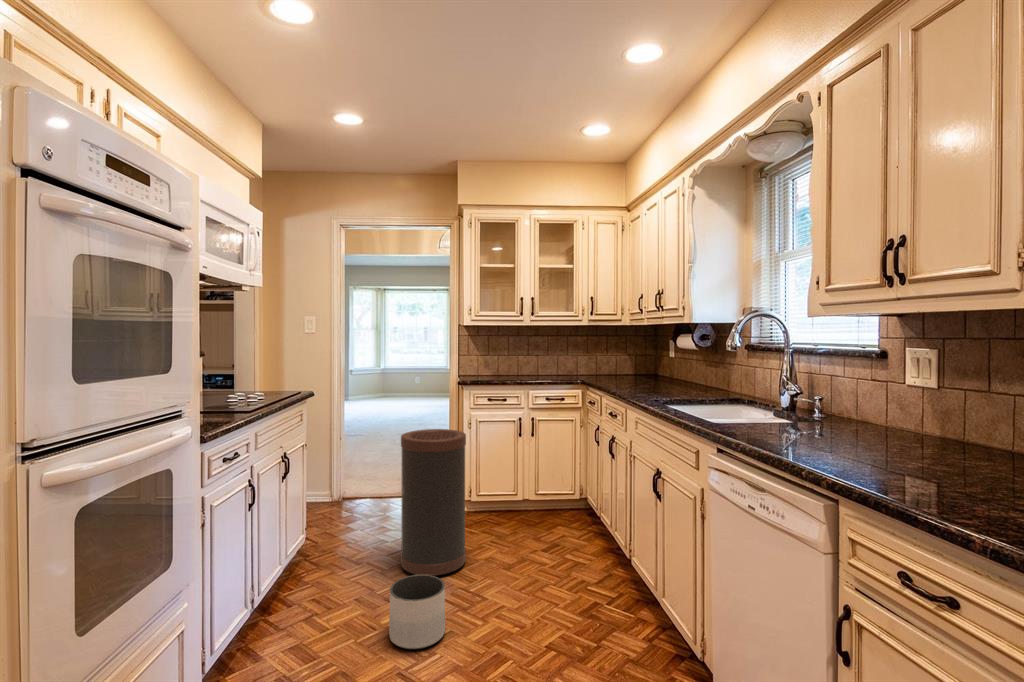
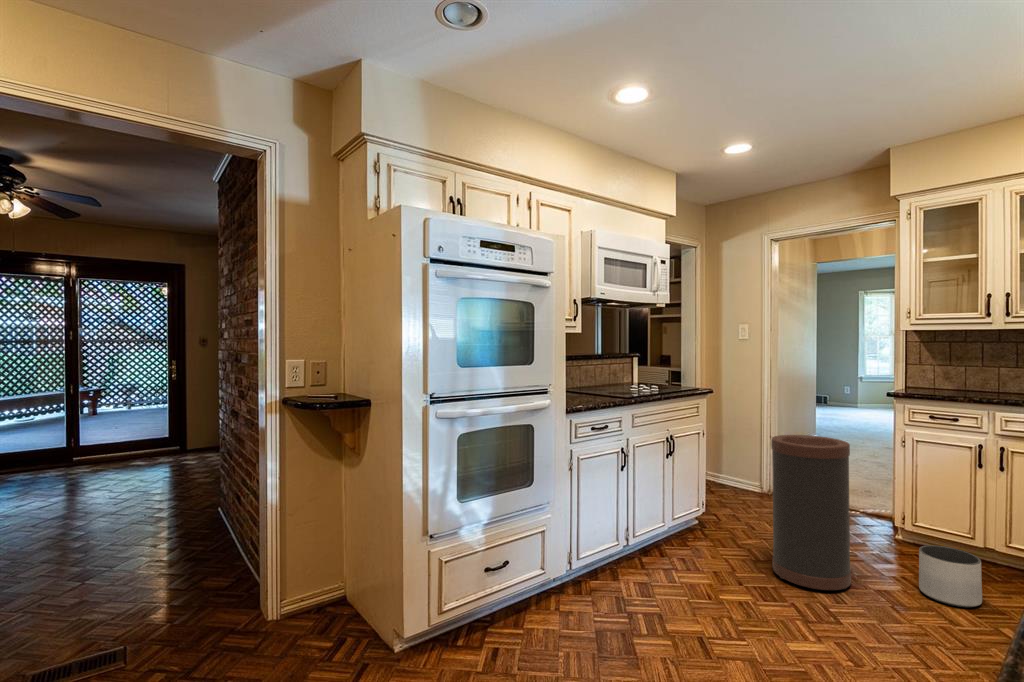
planter: present [389,575,445,649] -> present [919,545,982,607]

